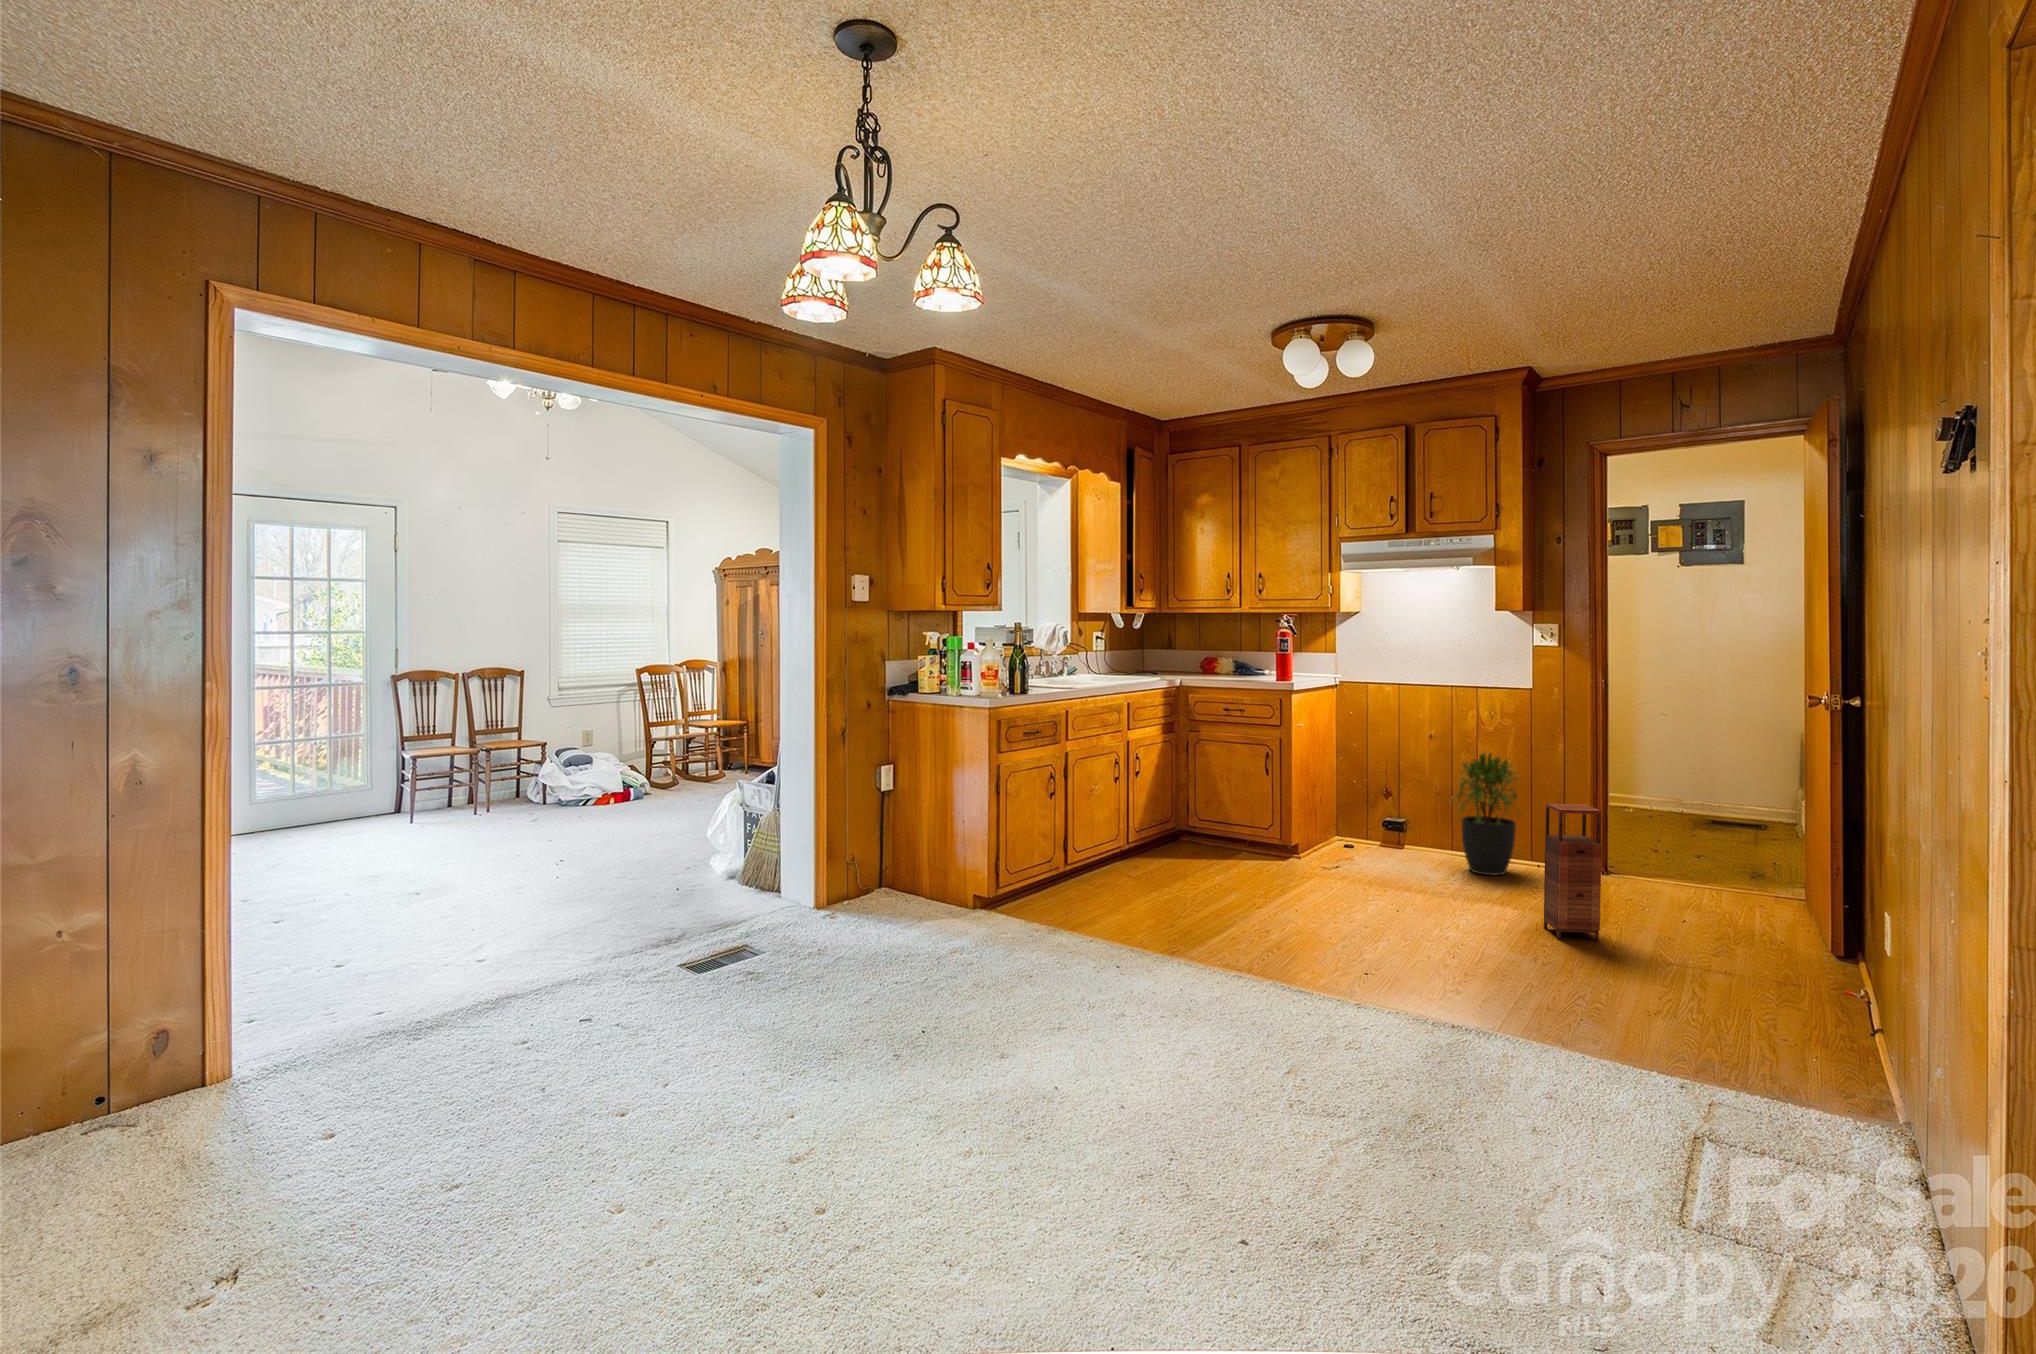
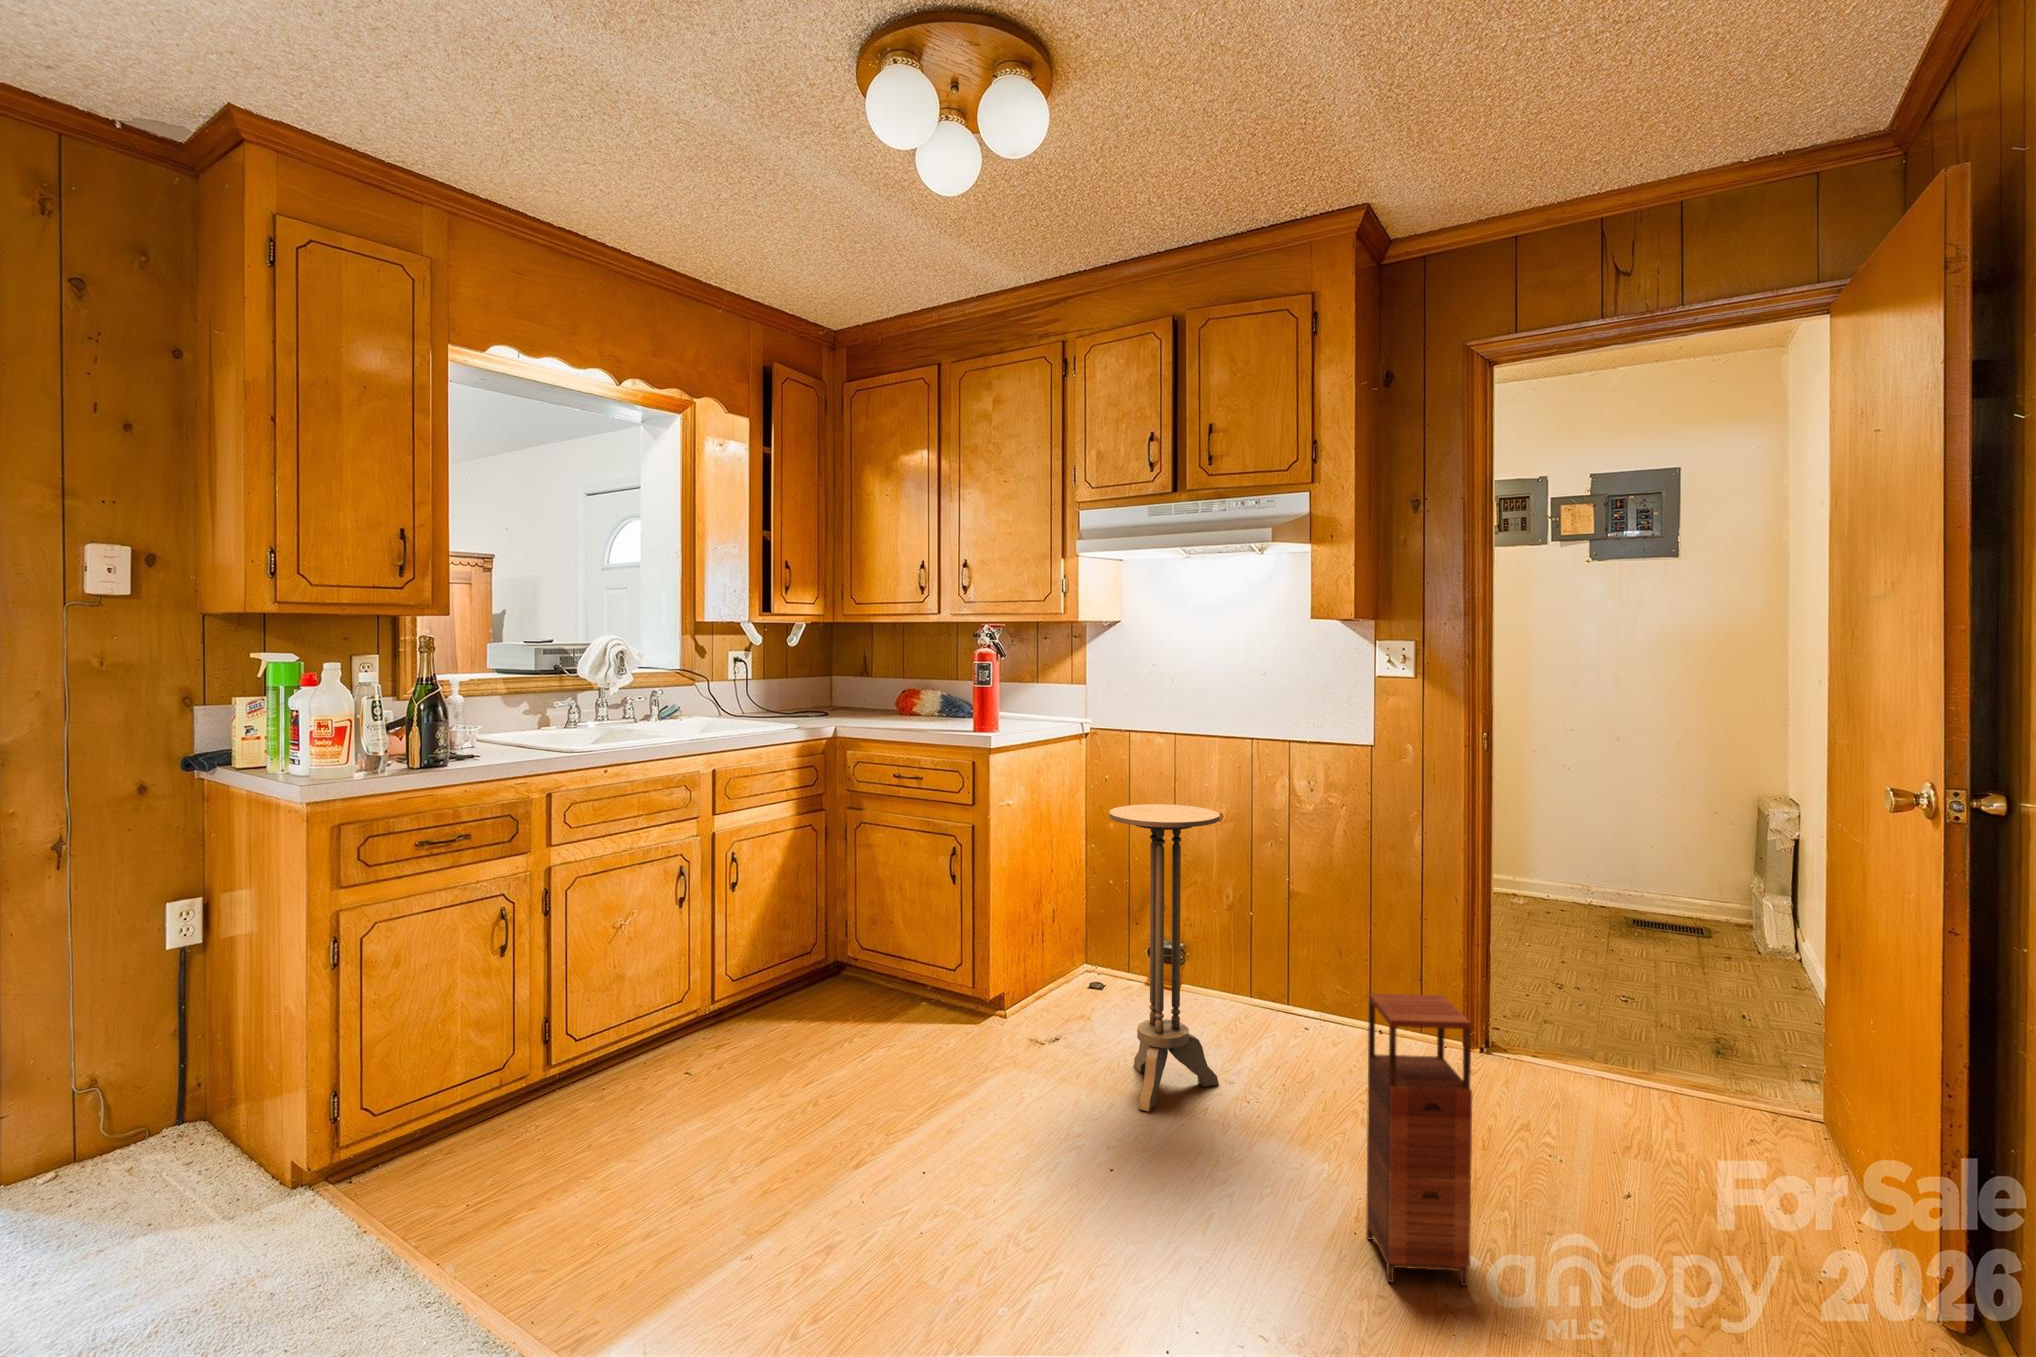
side table: none [1380,721,1447,890] -> present [1109,804,1220,1112]
potted plant: present [1449,753,1520,875] -> none [1234,850,1357,1063]

